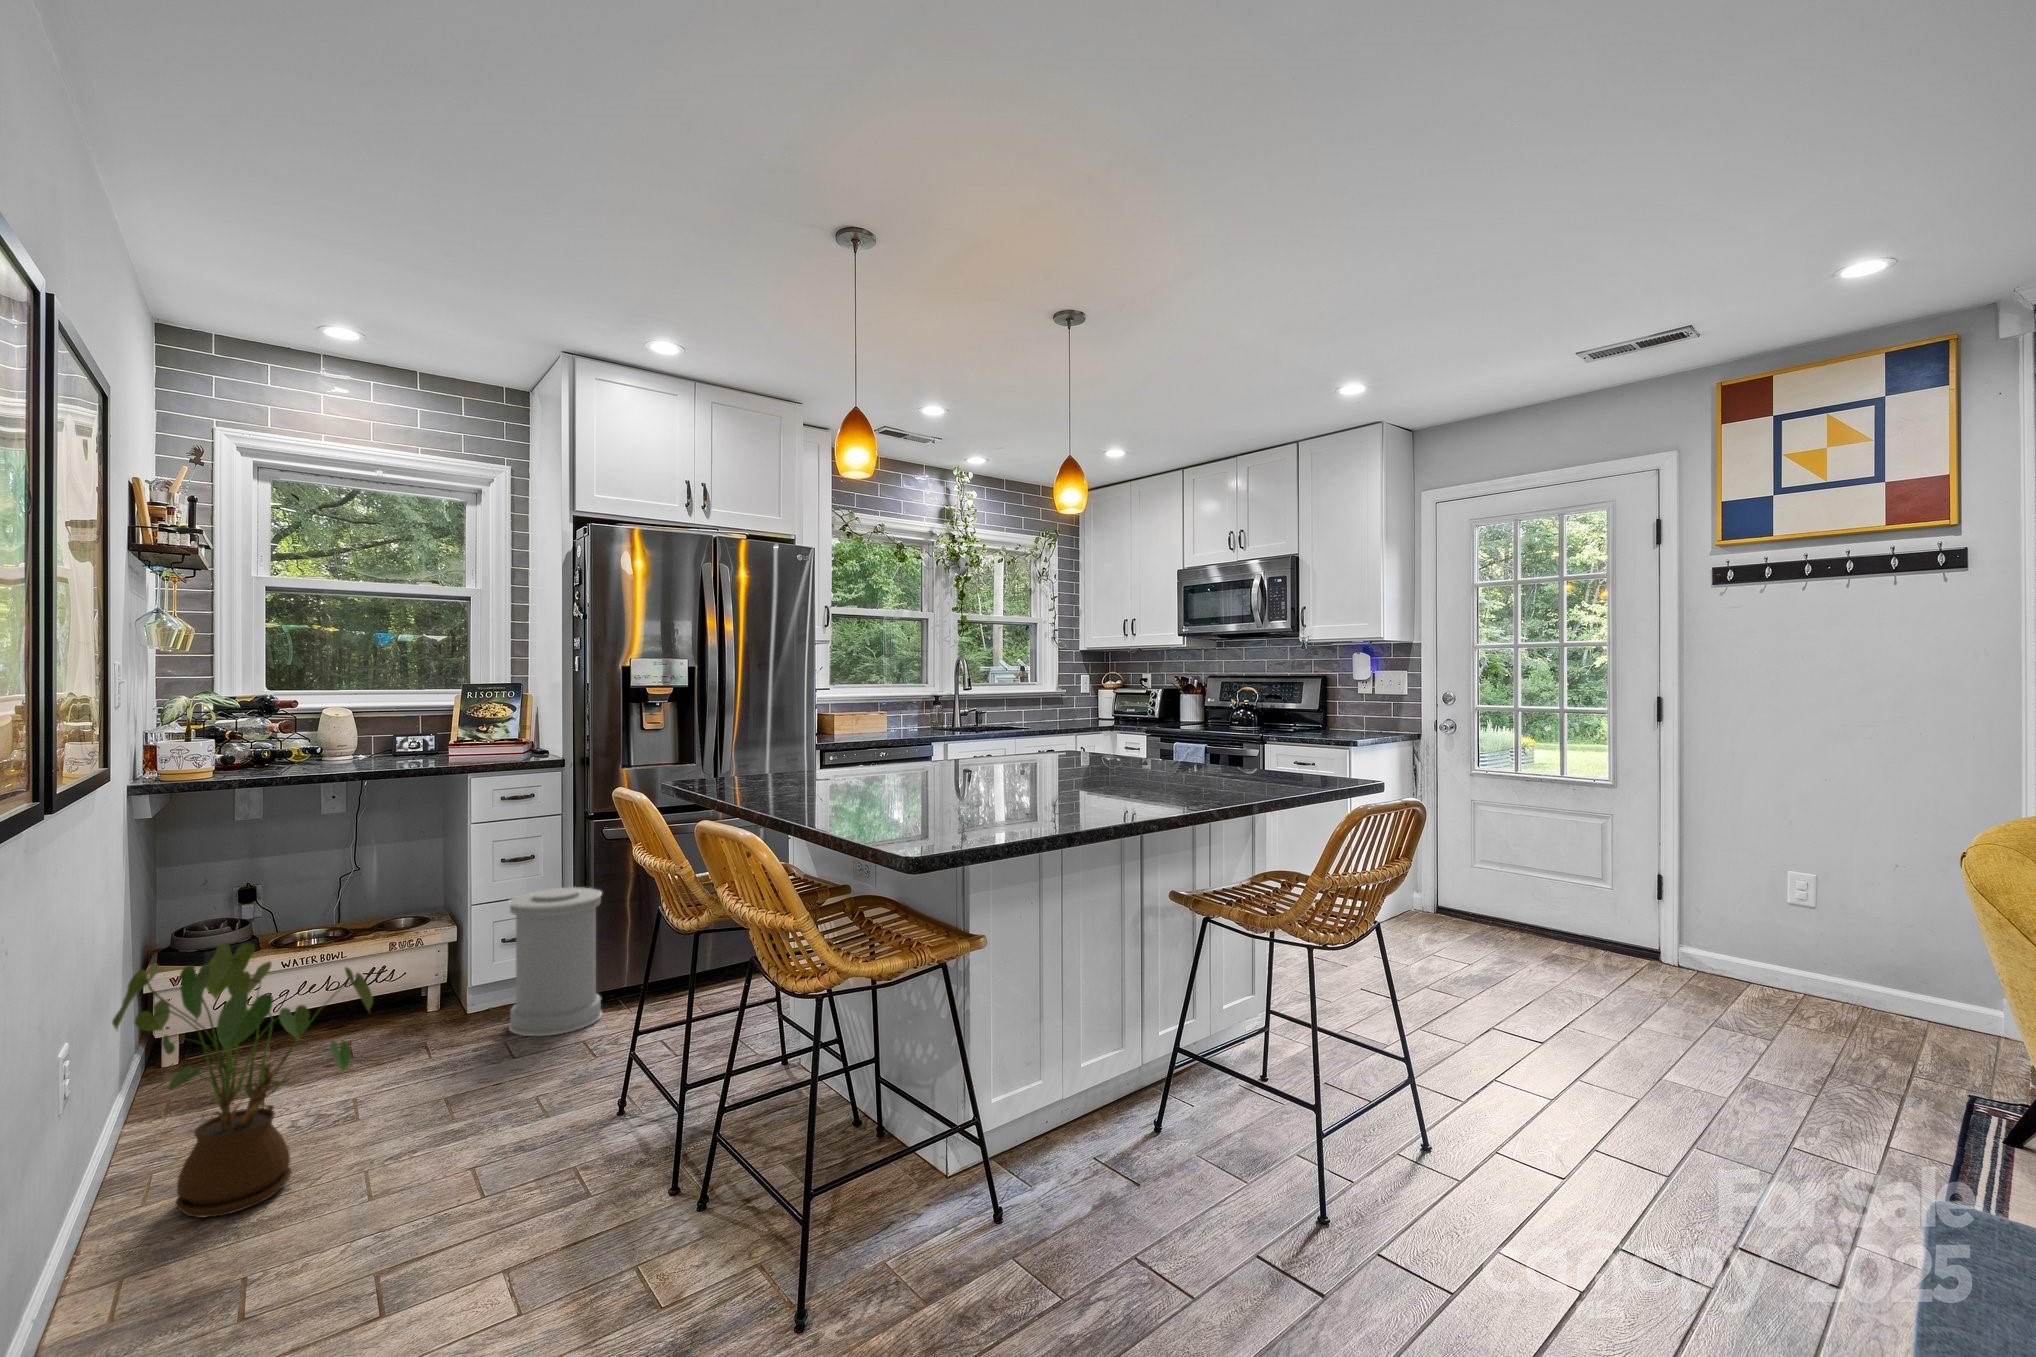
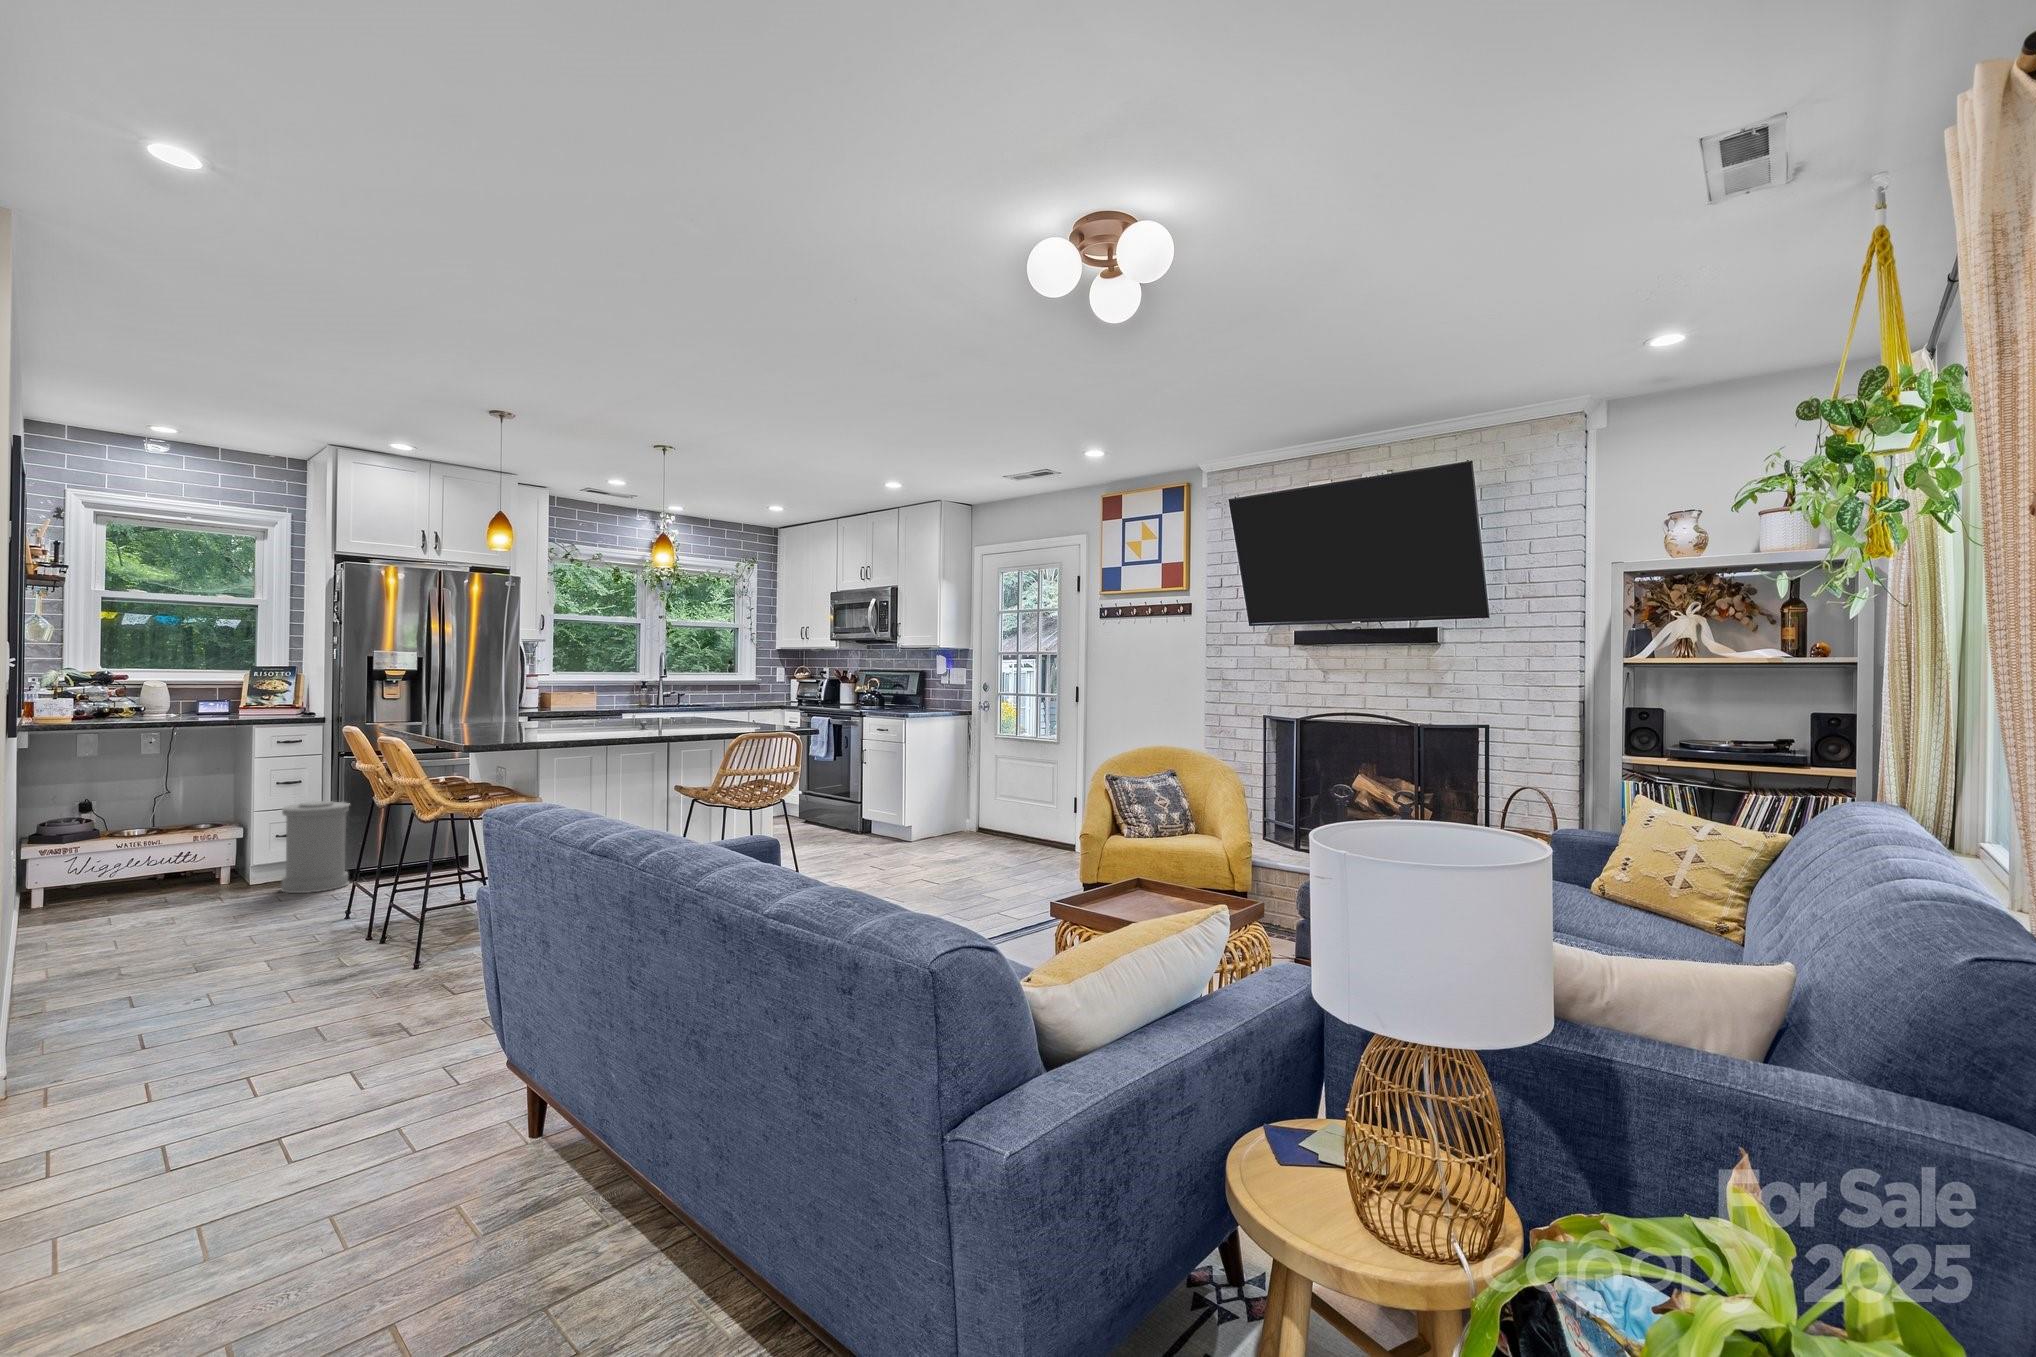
house plant: present [112,942,373,1218] -> none [25,812,186,955]

